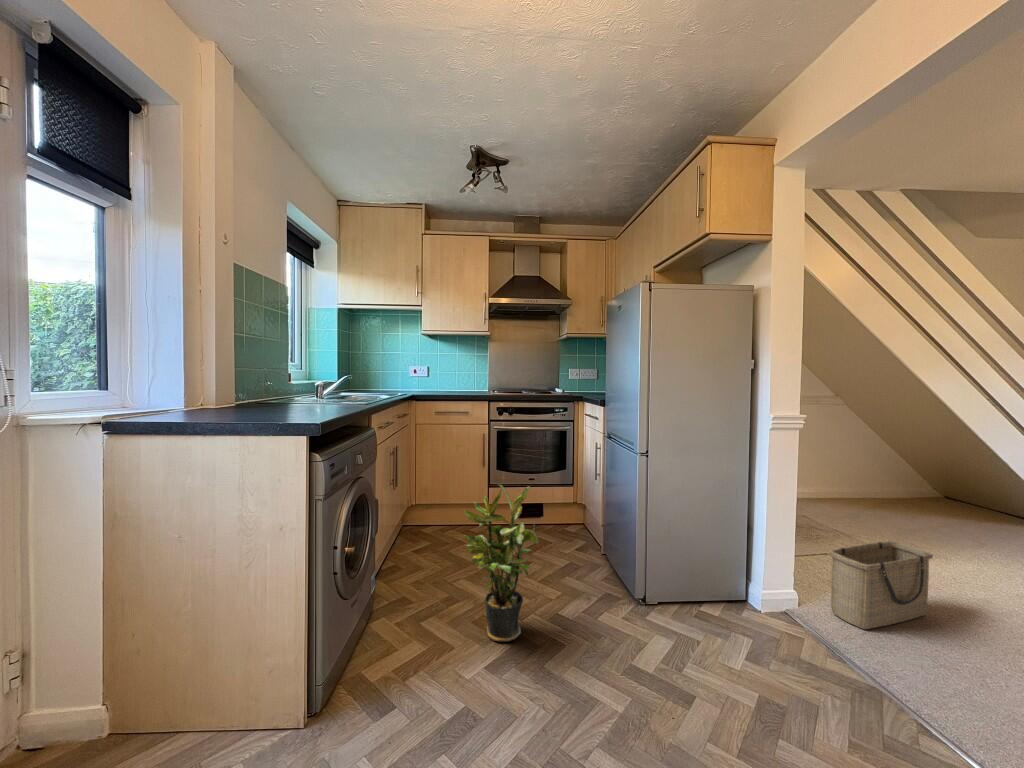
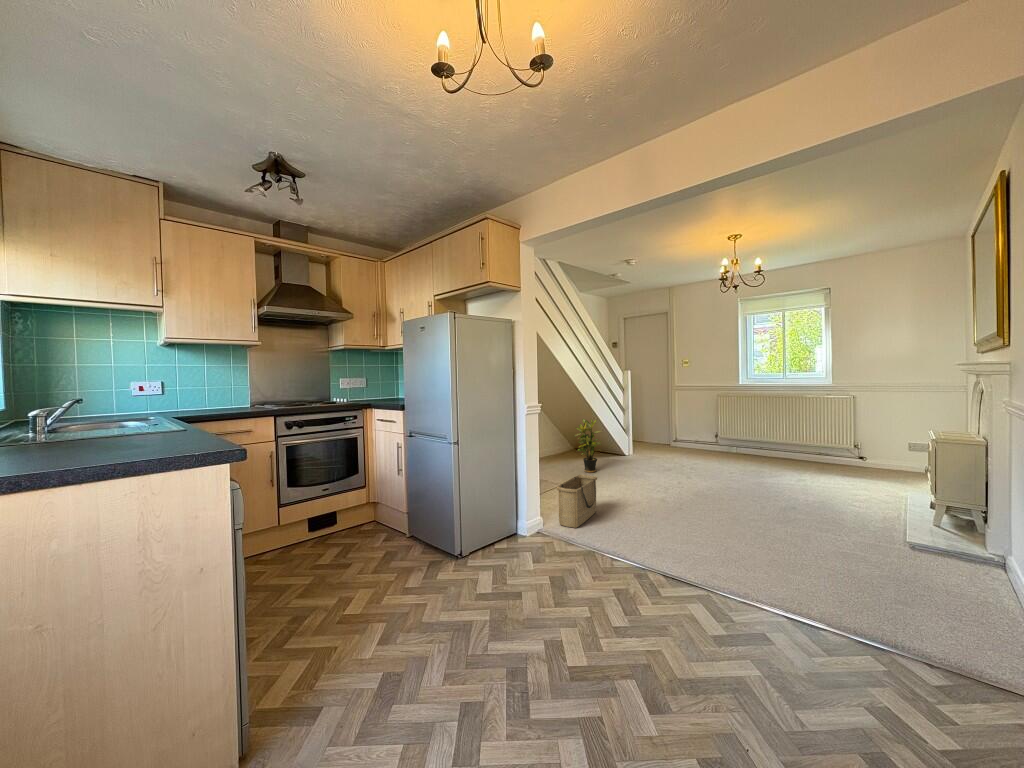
potted plant: present [464,485,539,642] -> present [574,419,602,473]

